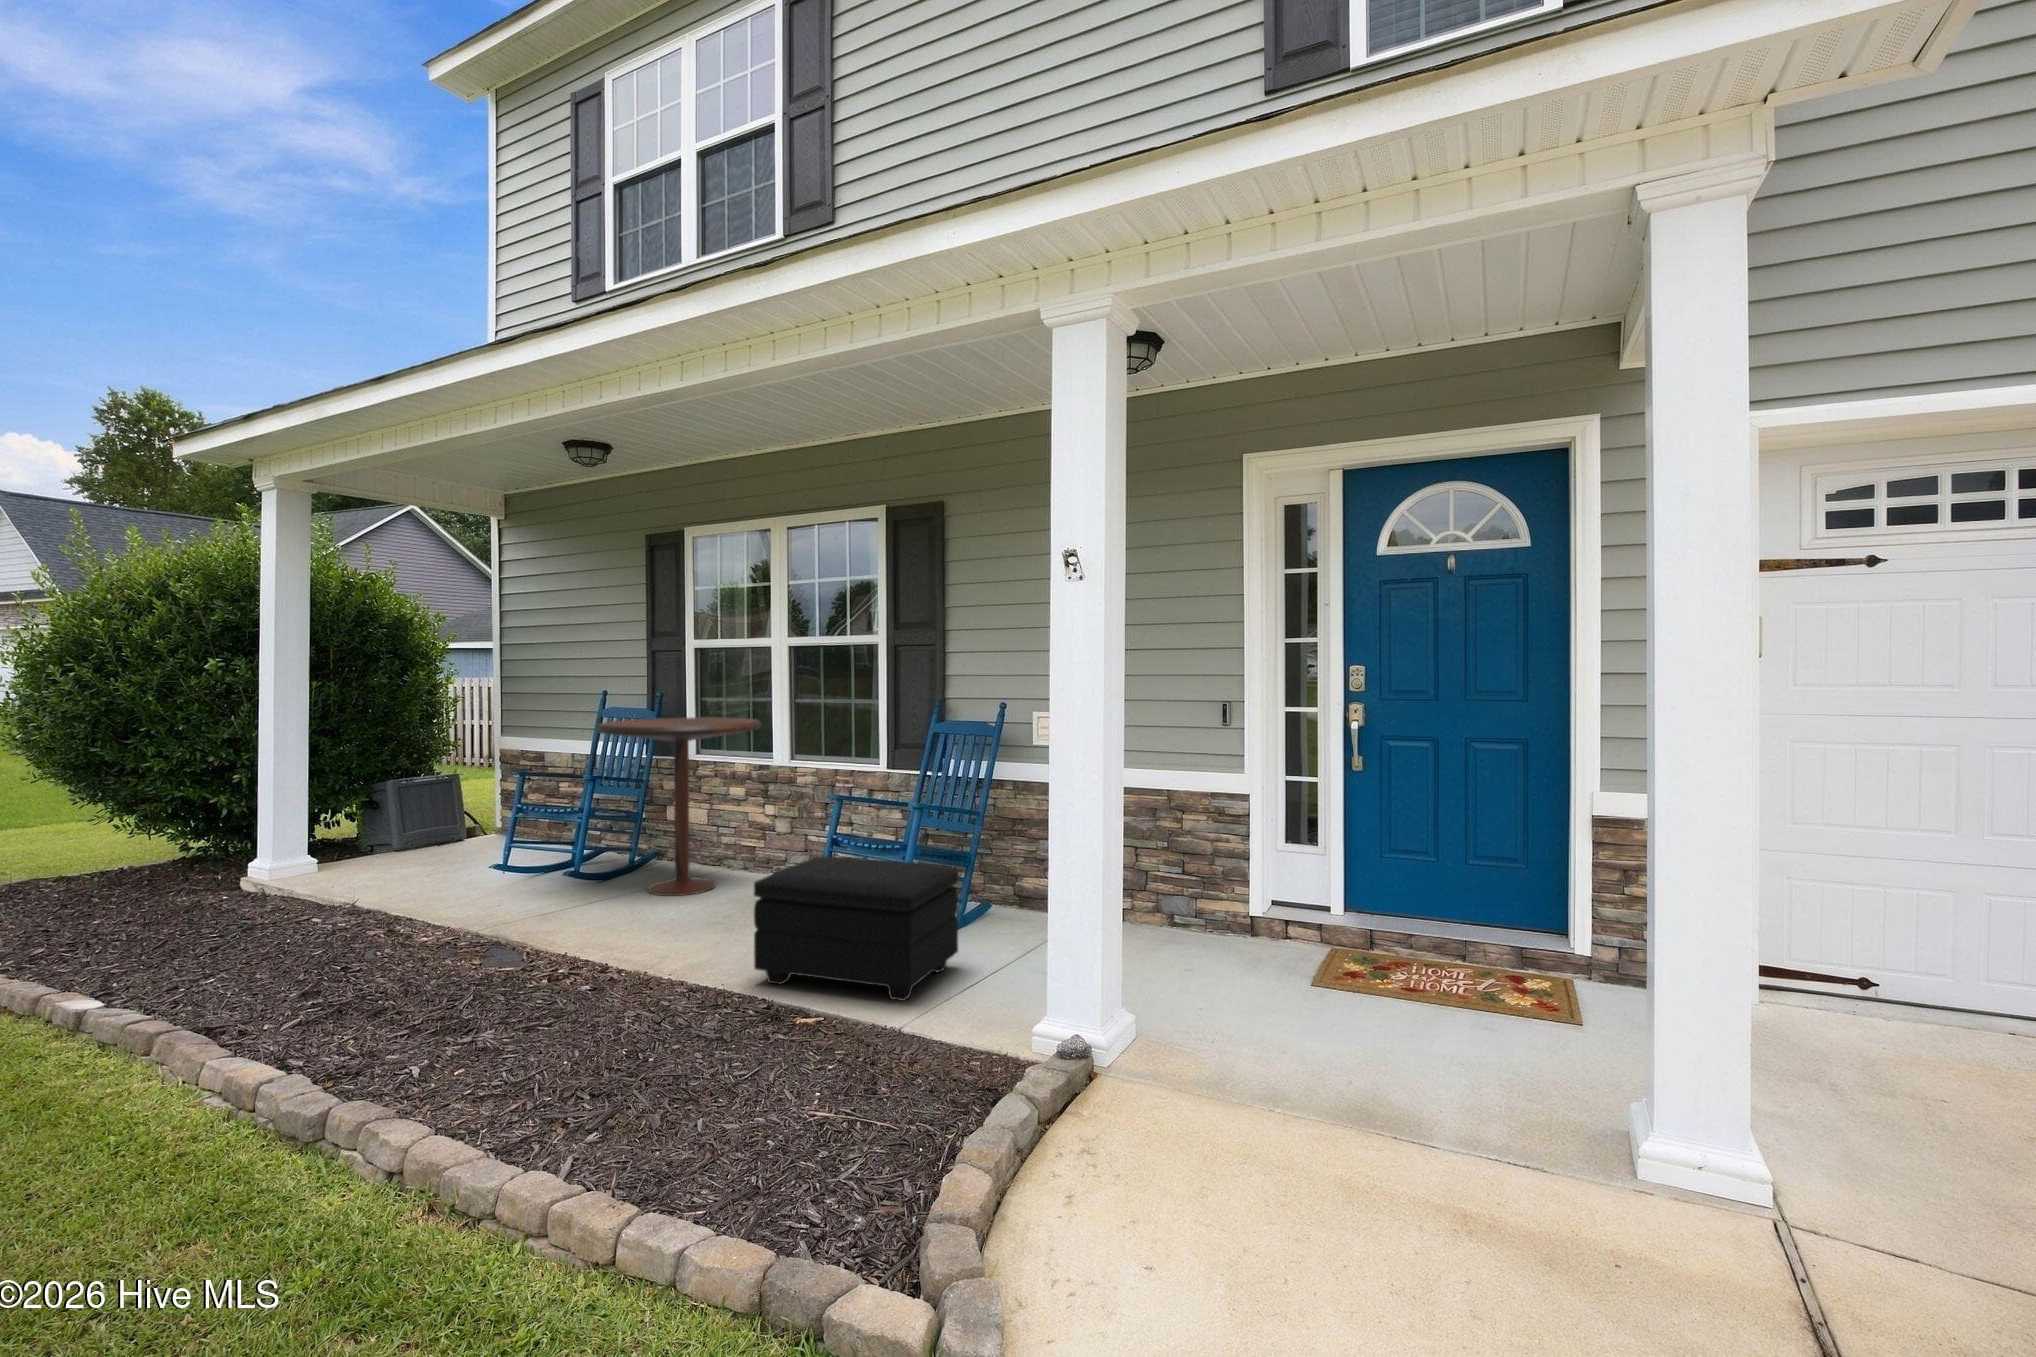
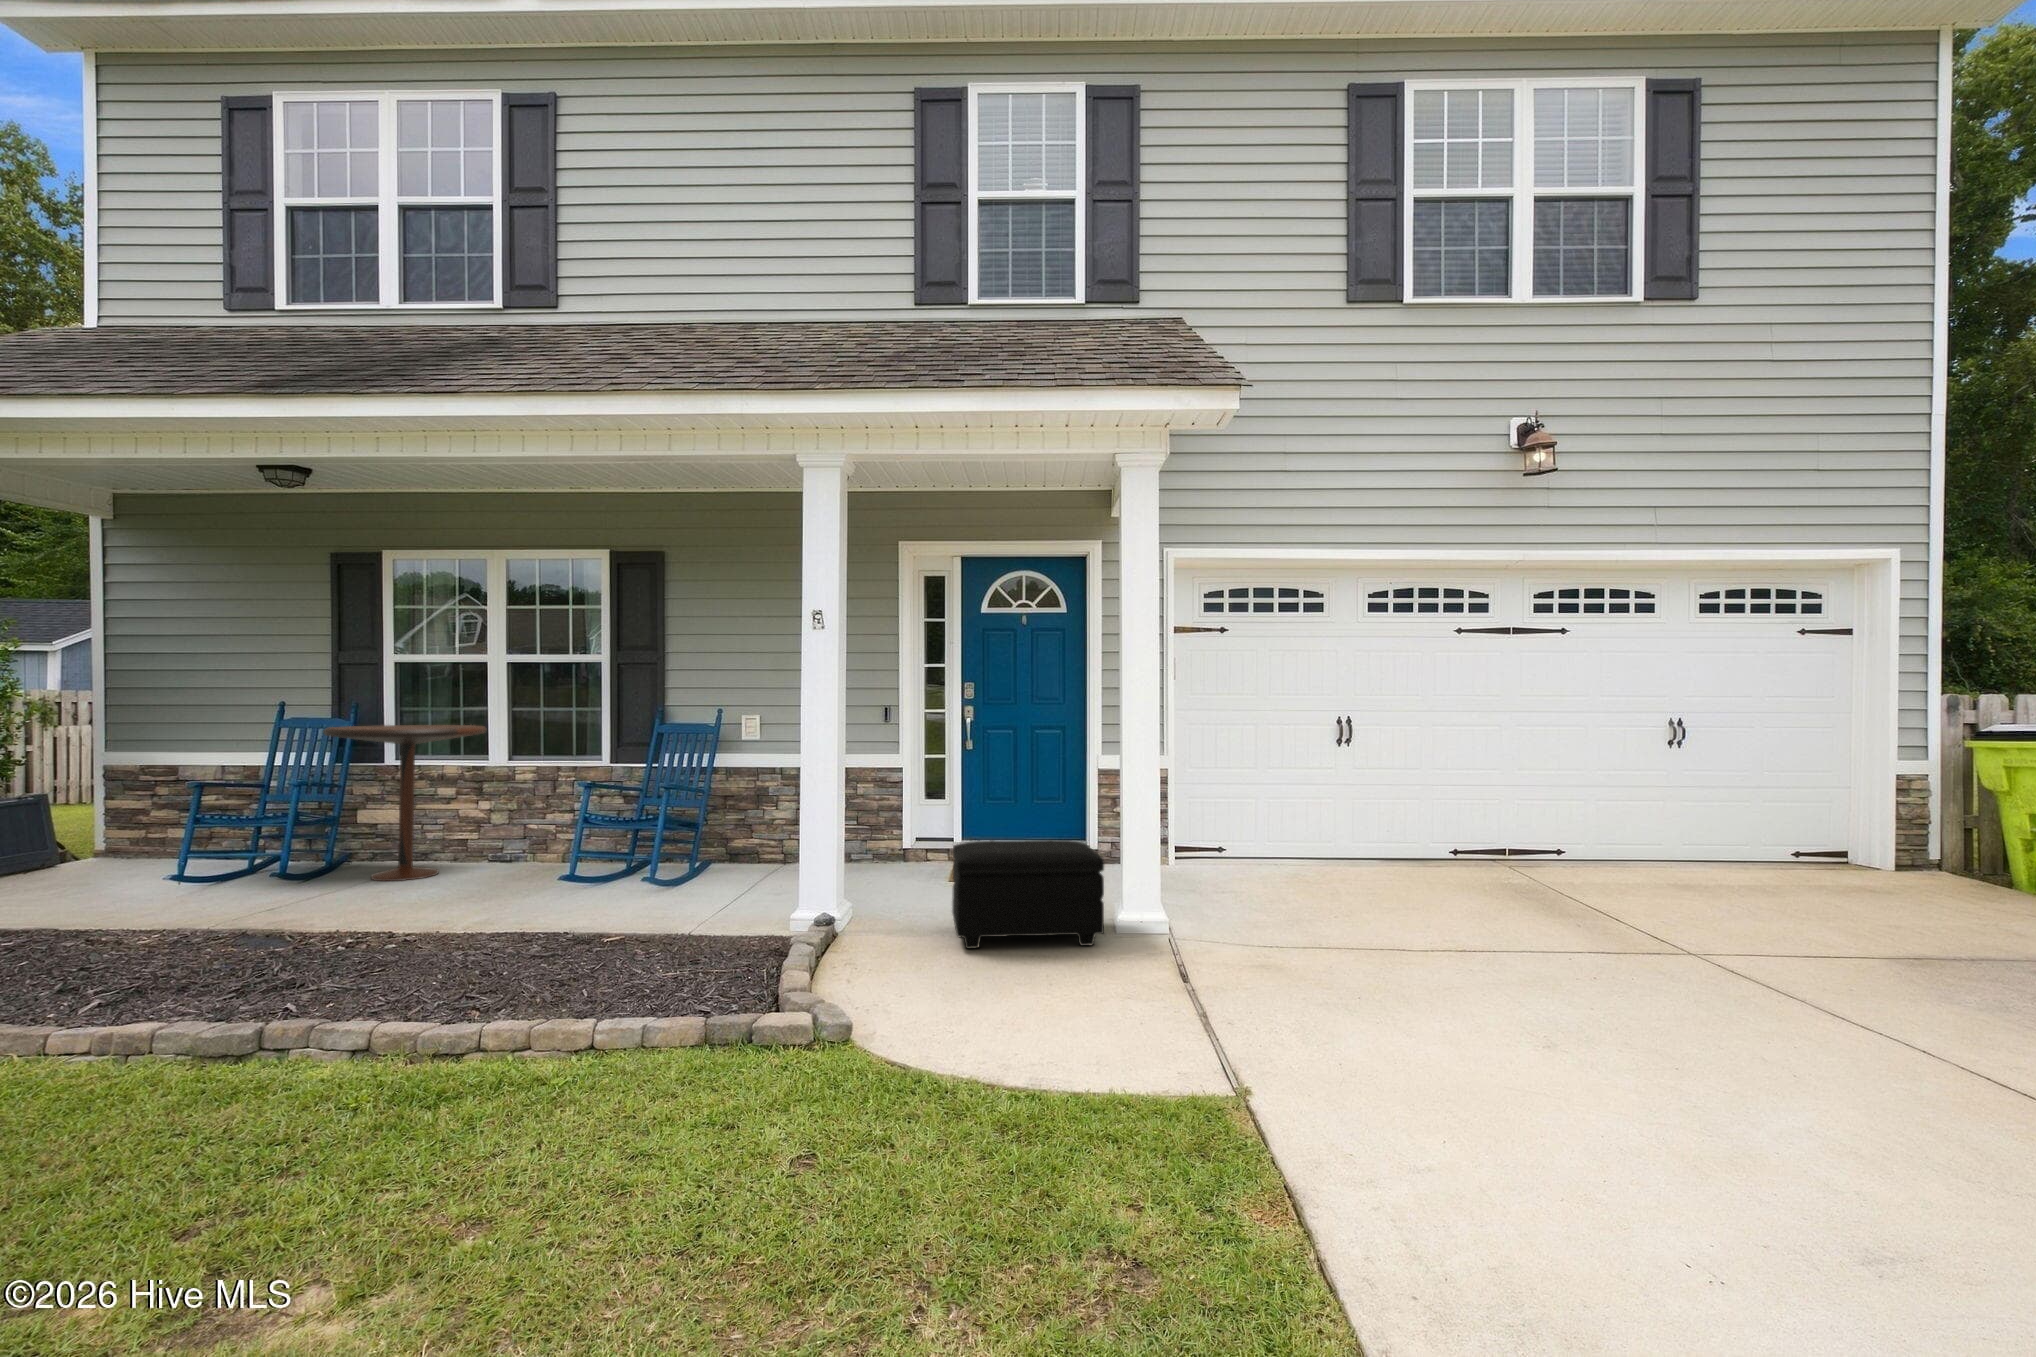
footstool: present [754,857,958,1001] -> present [952,840,1104,949]

